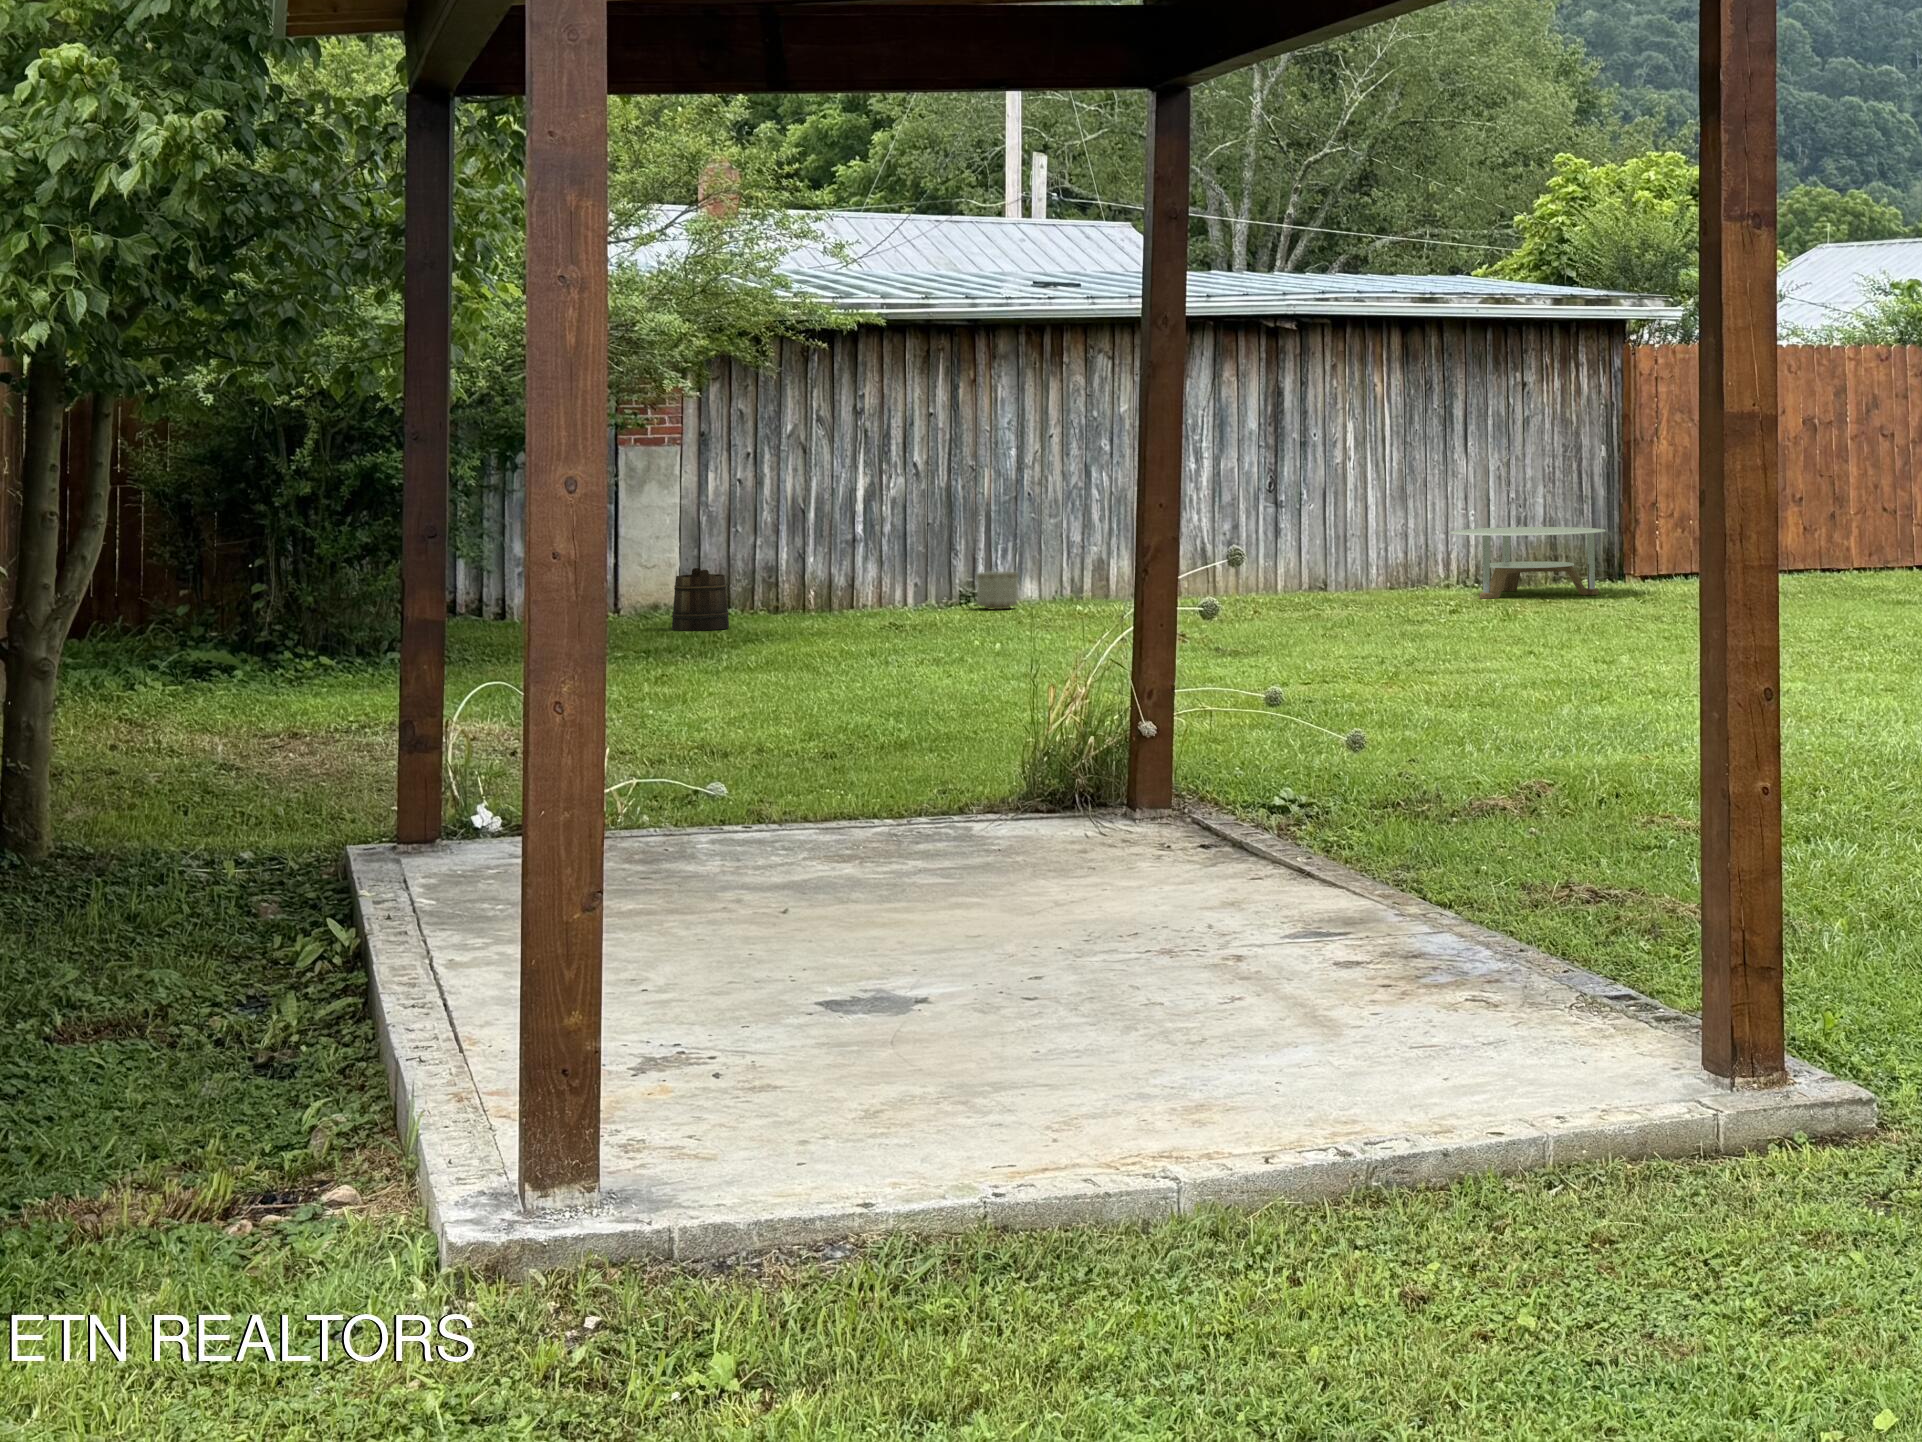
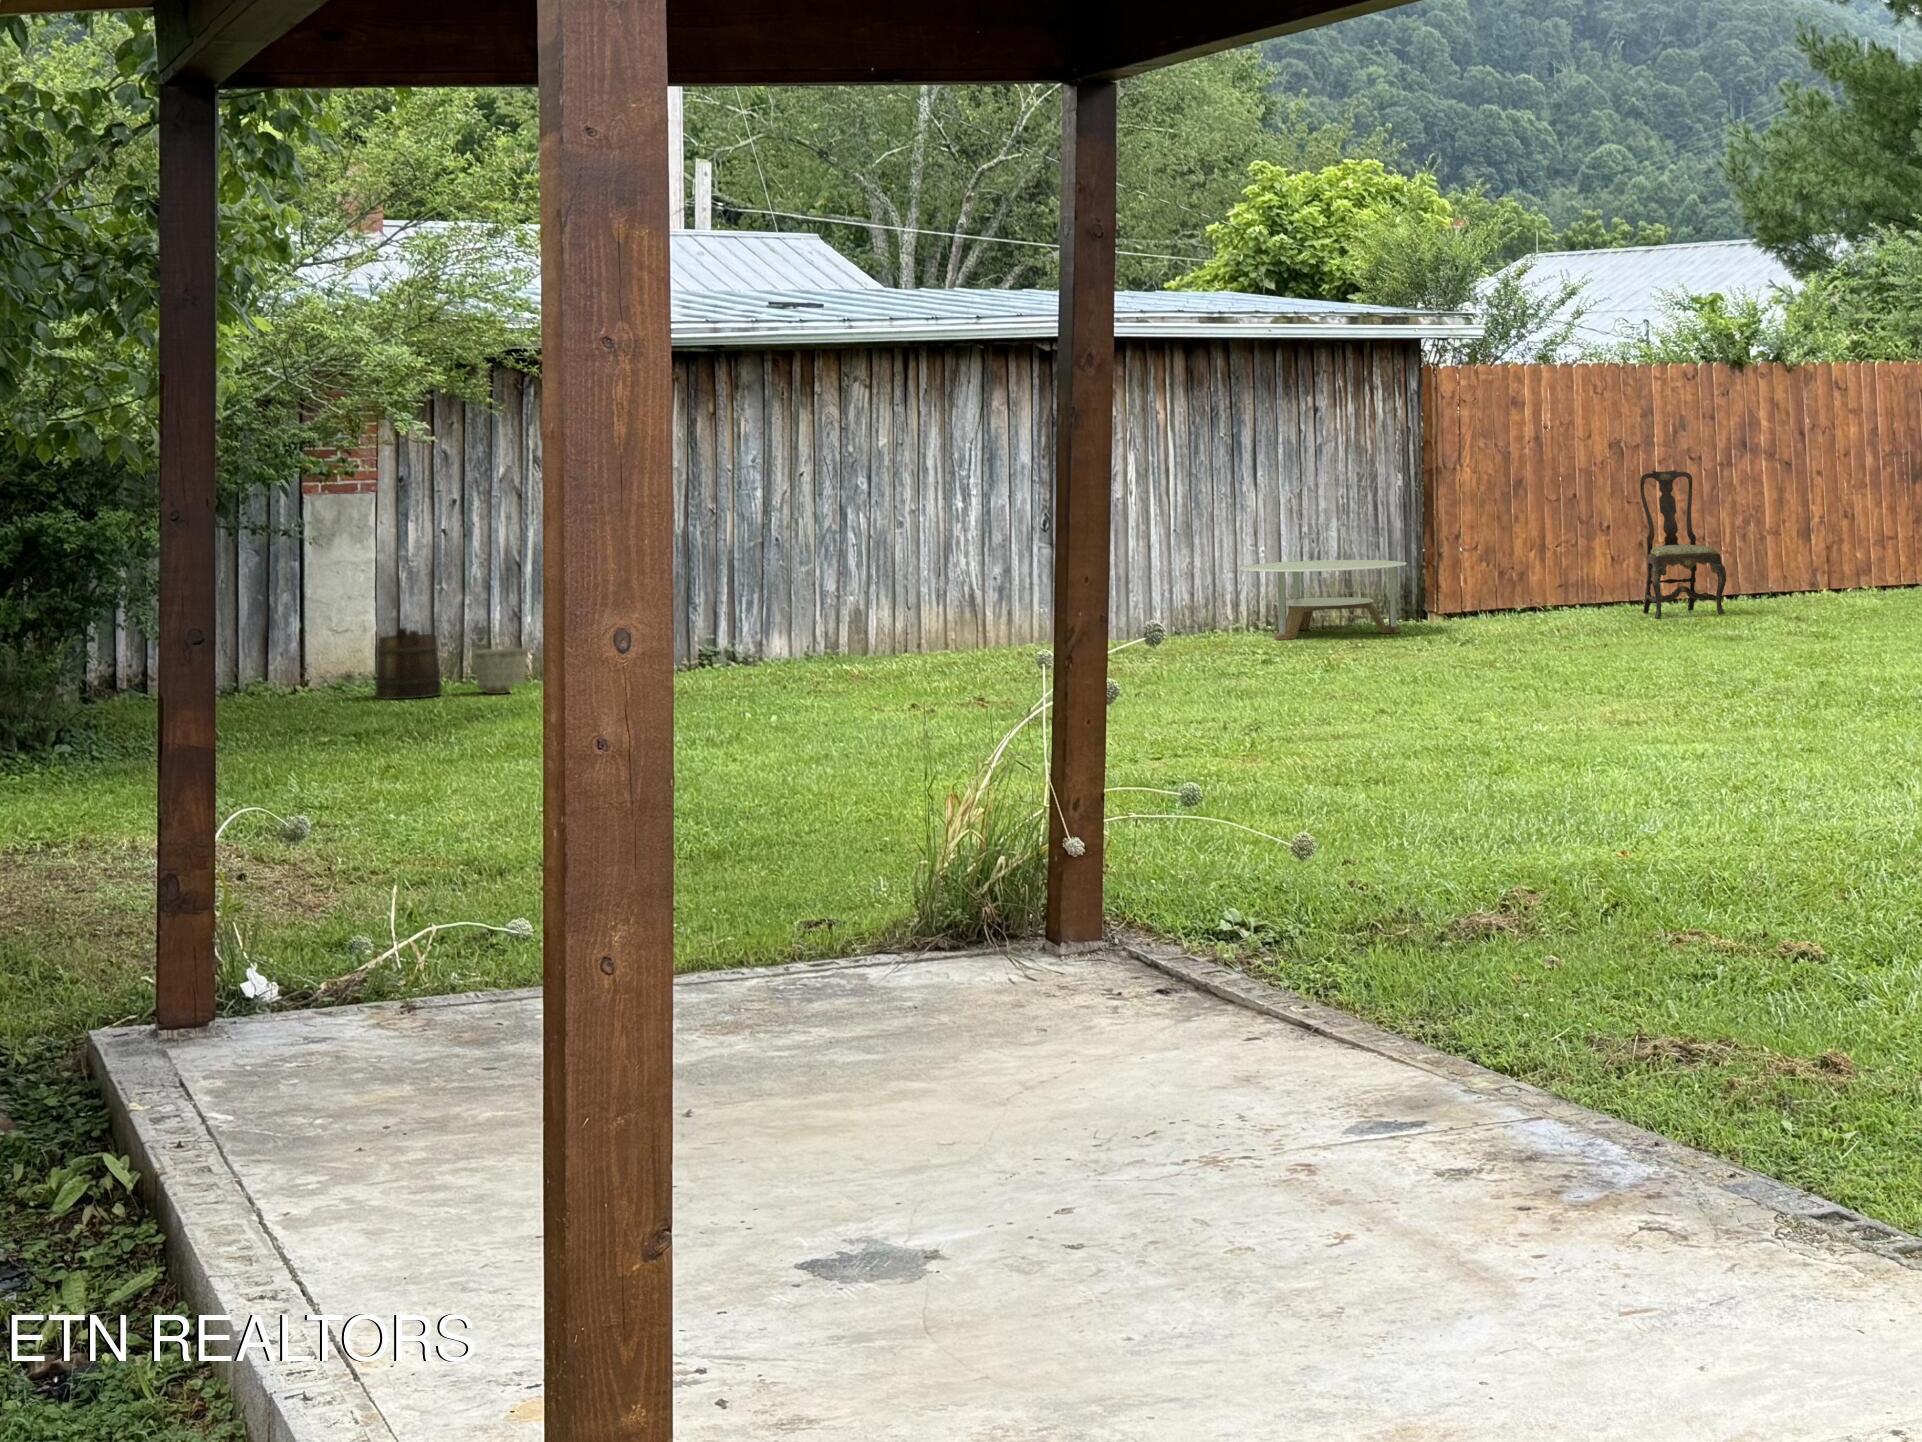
dining chair: none [1836,448,1914,588] -> present [1640,470,1726,618]
planter: present [976,571,1019,610] -> present [474,648,526,694]

